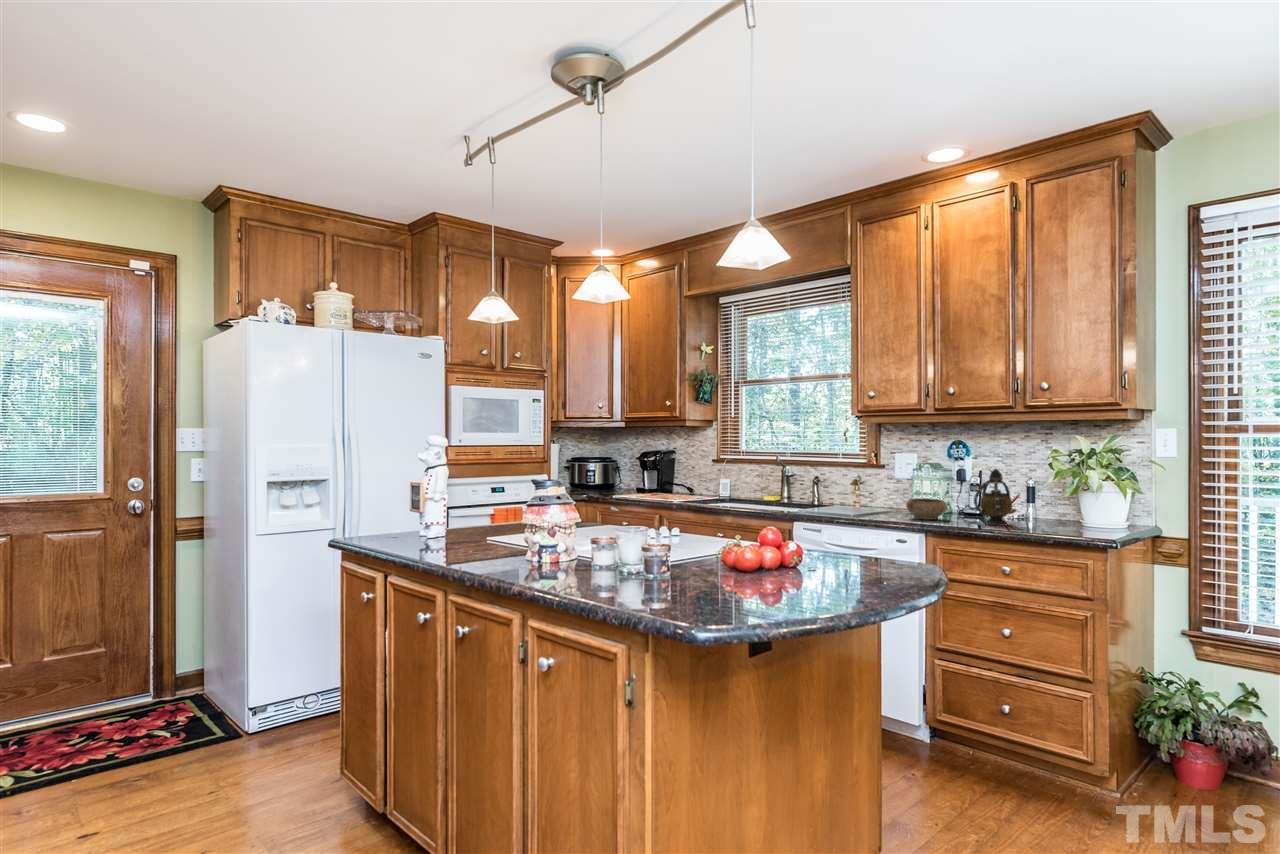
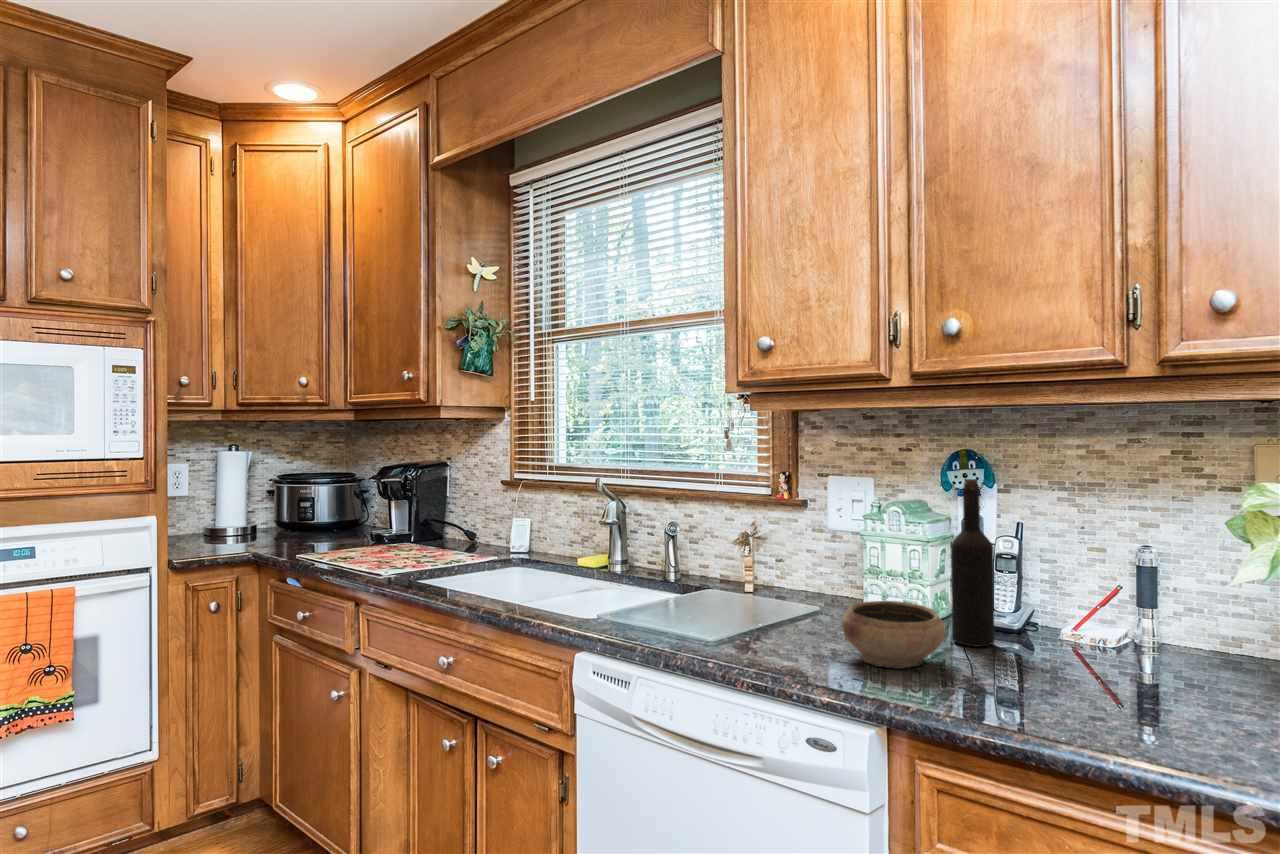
wine bottle: none [951,451,968,518] -> present [951,479,995,647]
teapot: present [974,469,1016,526] -> none [1026,539,1134,710]

